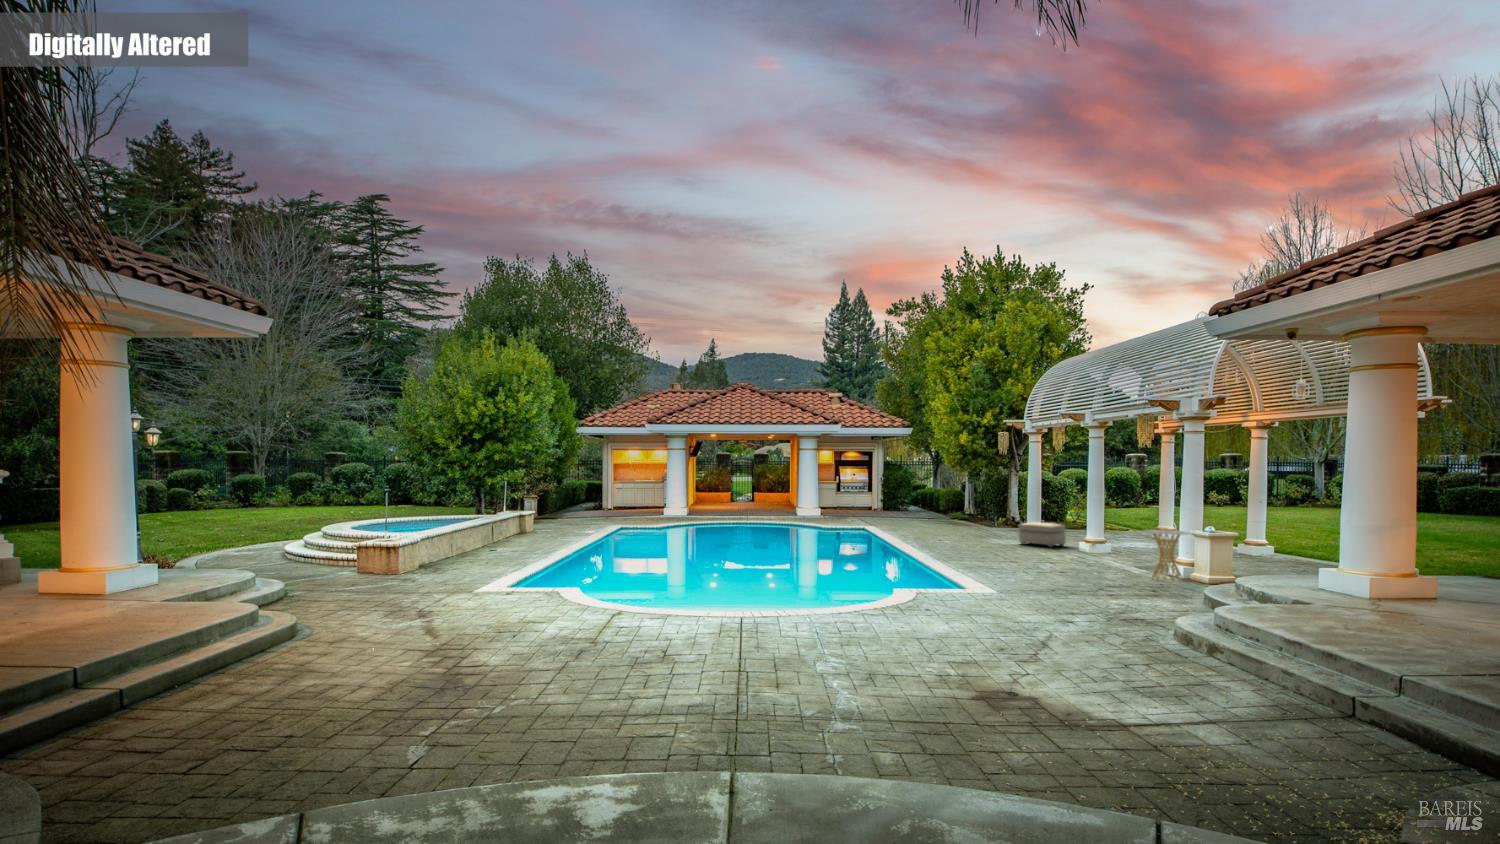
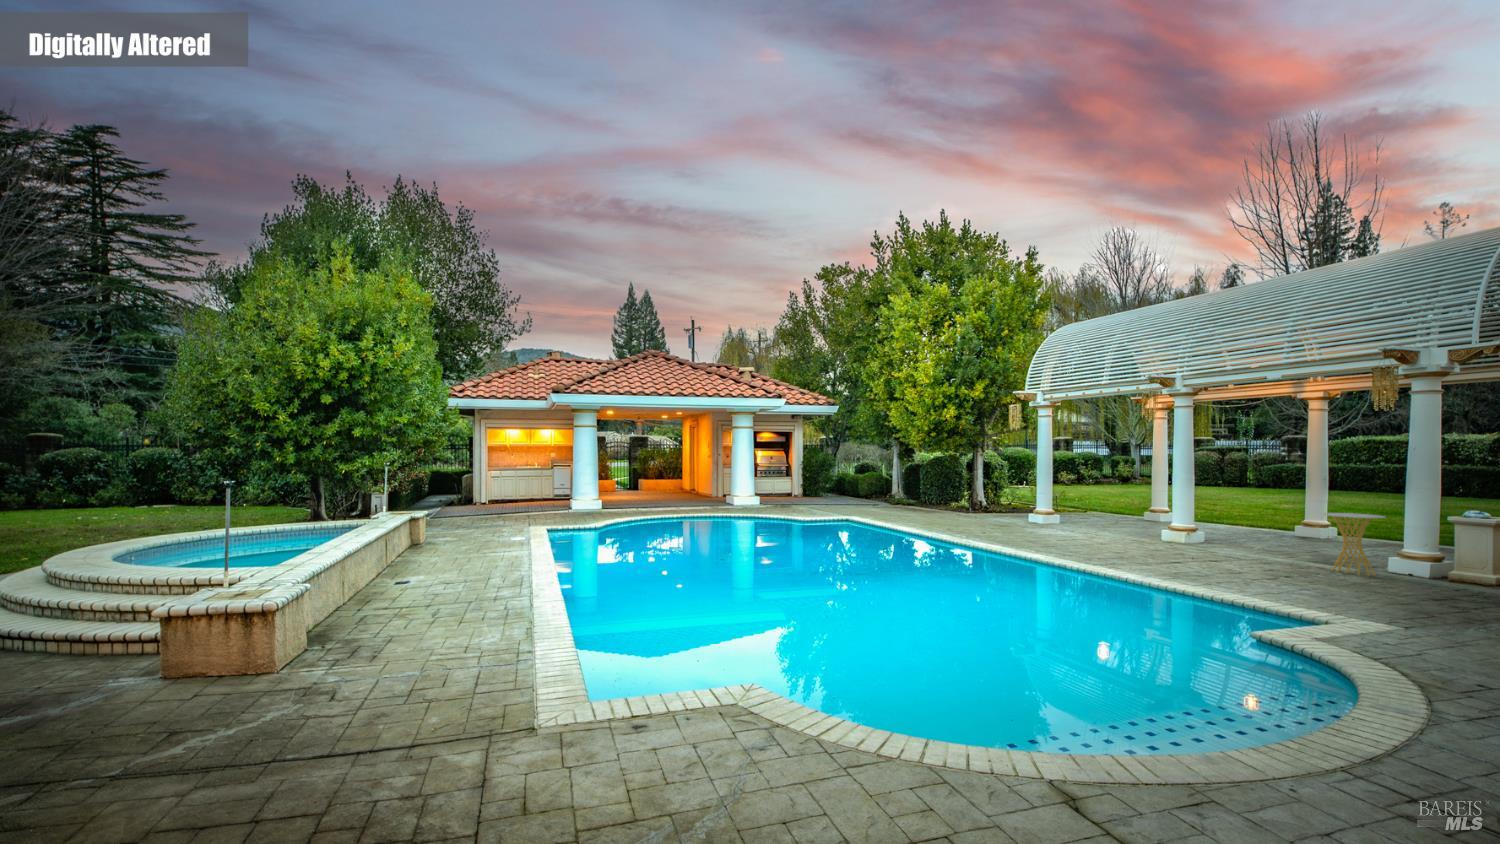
ottoman: present [1019,522,1066,547] -> none [1066,508,1118,536]

